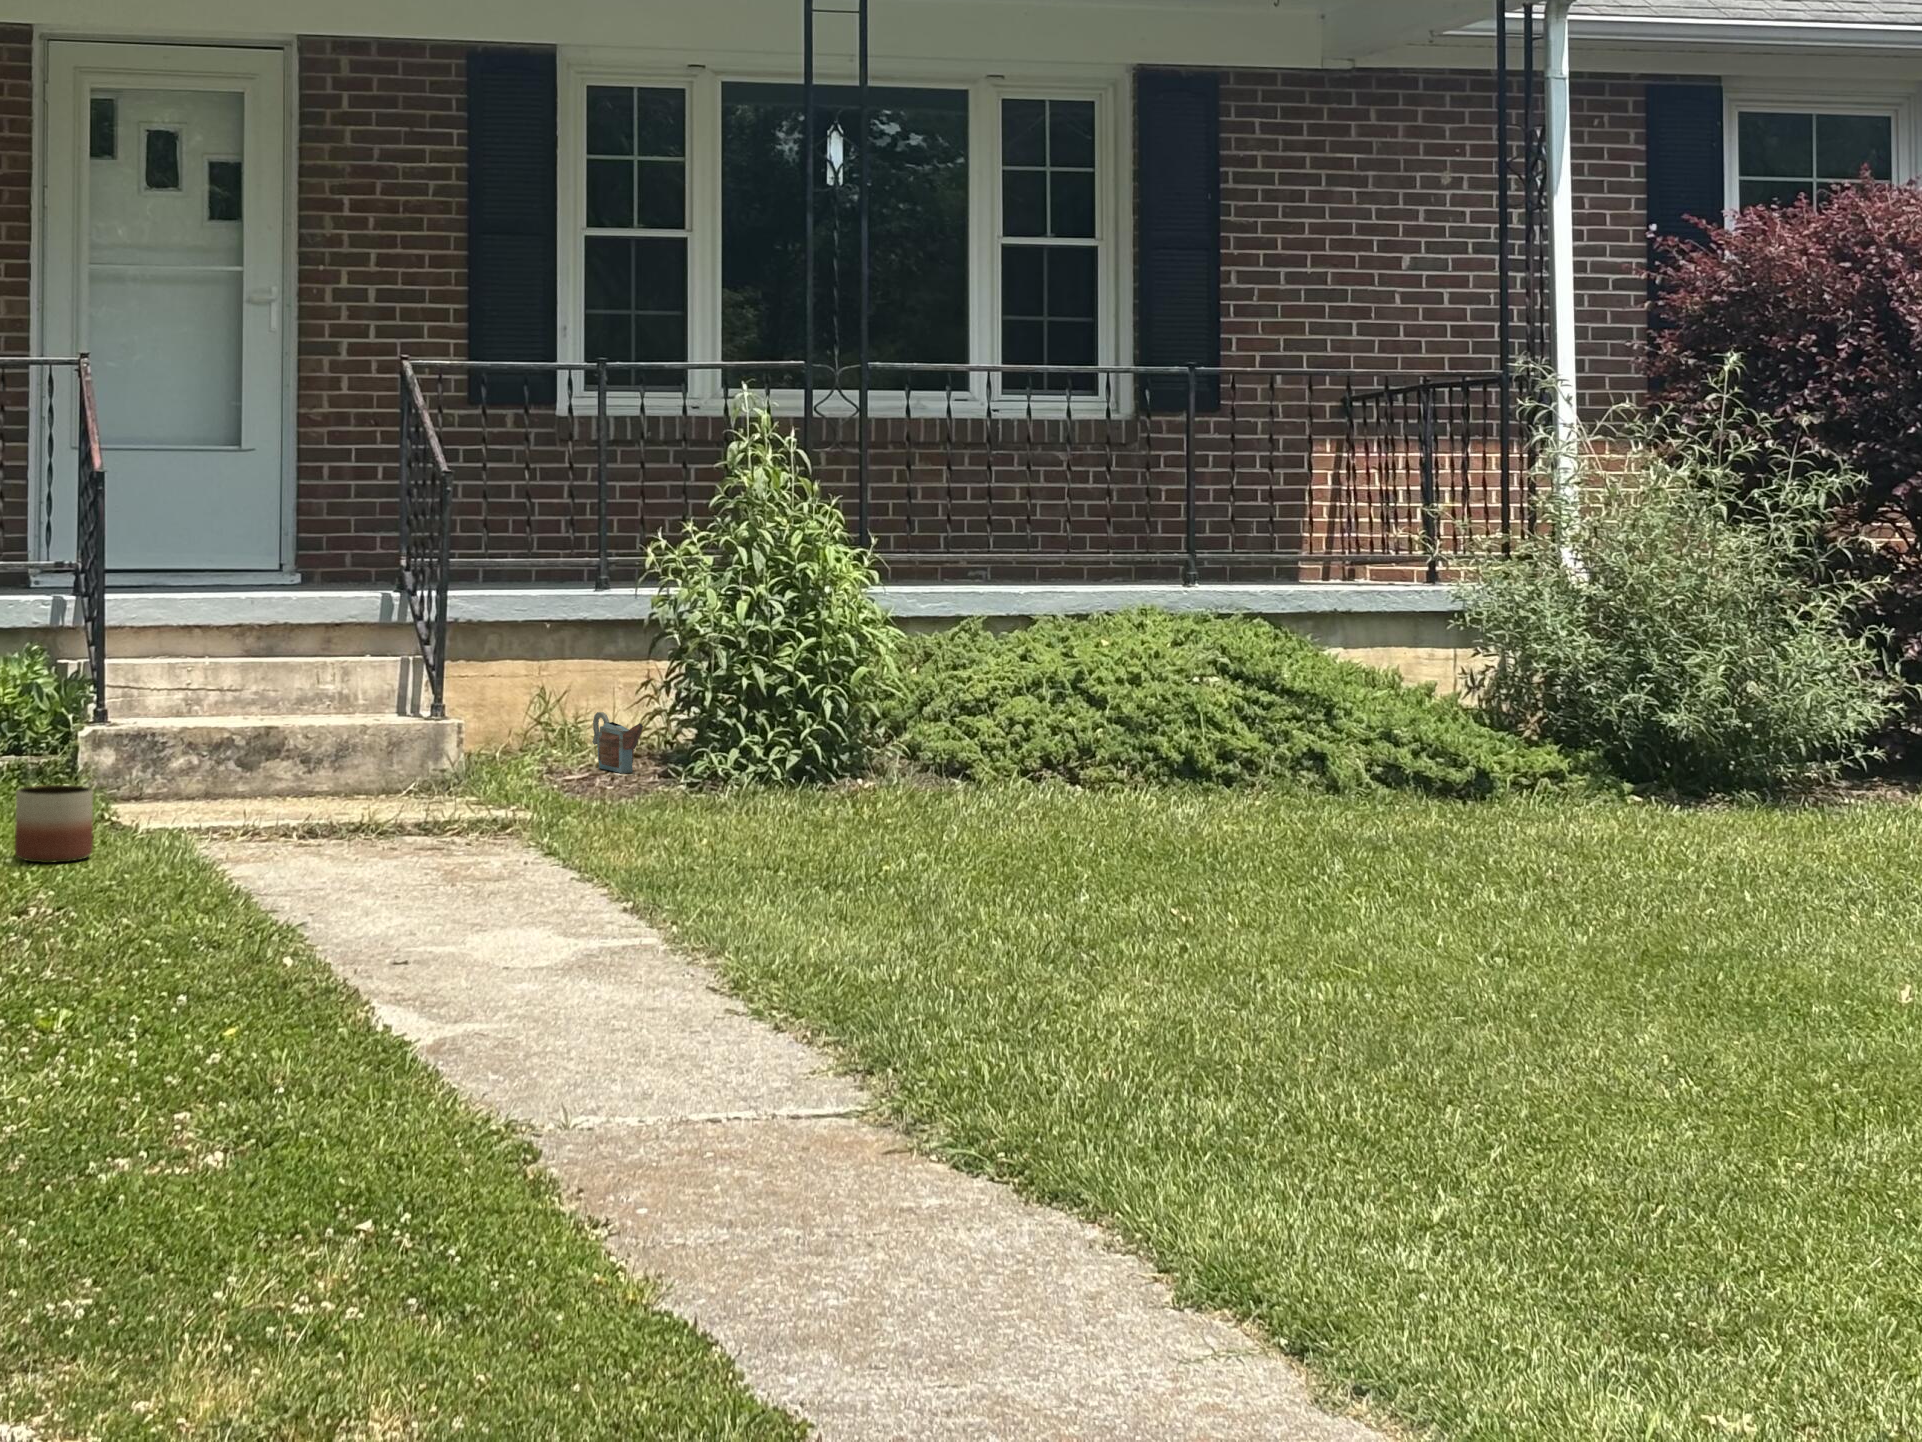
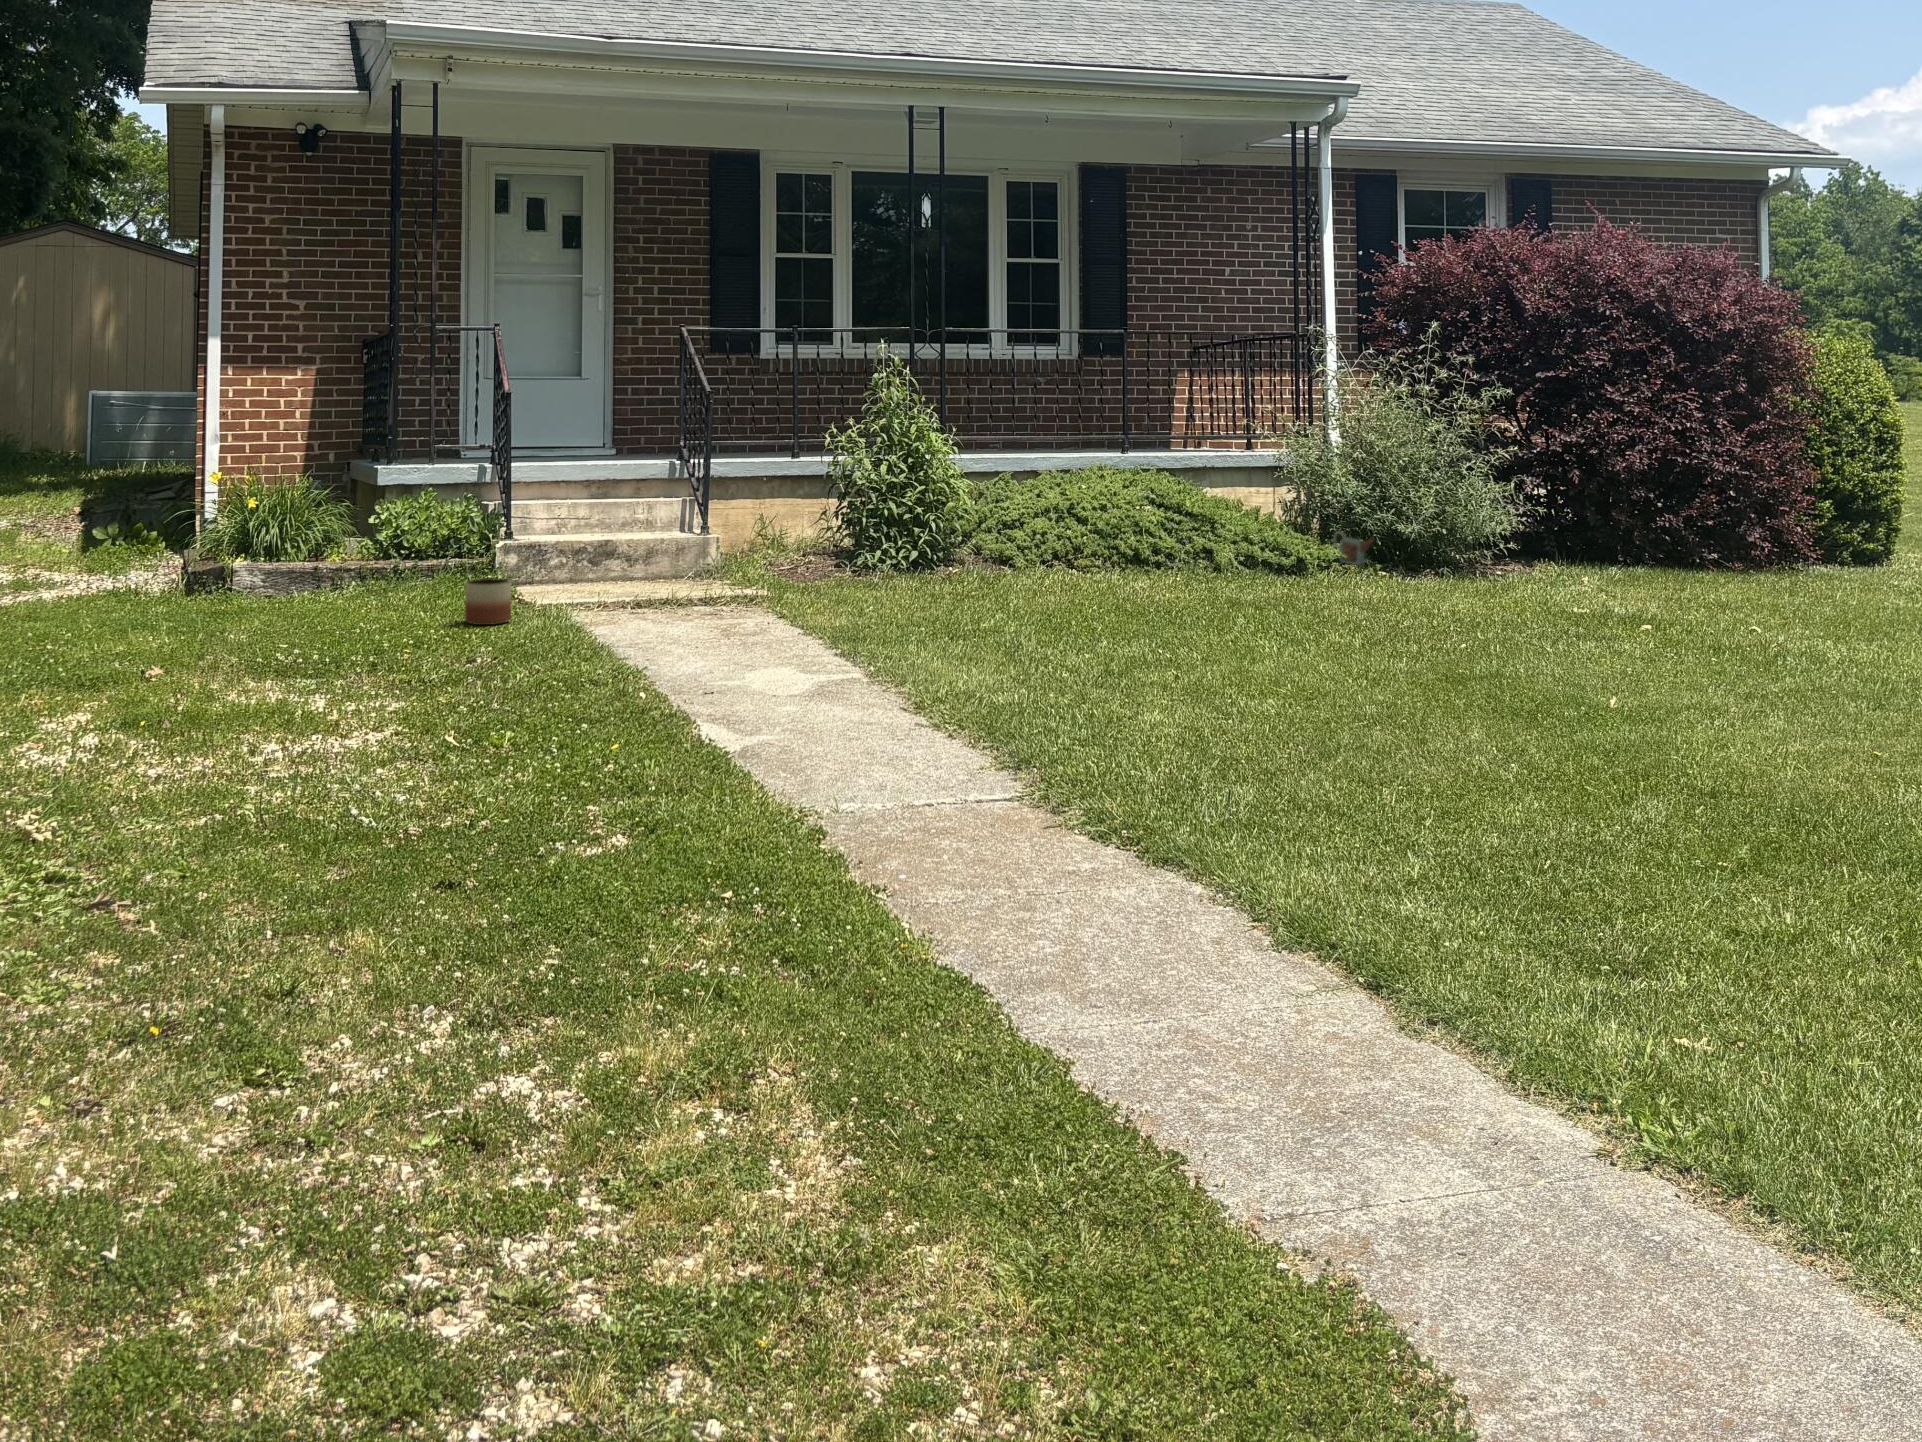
watering can: present [592,712,643,773] -> present [1333,531,1374,565]

